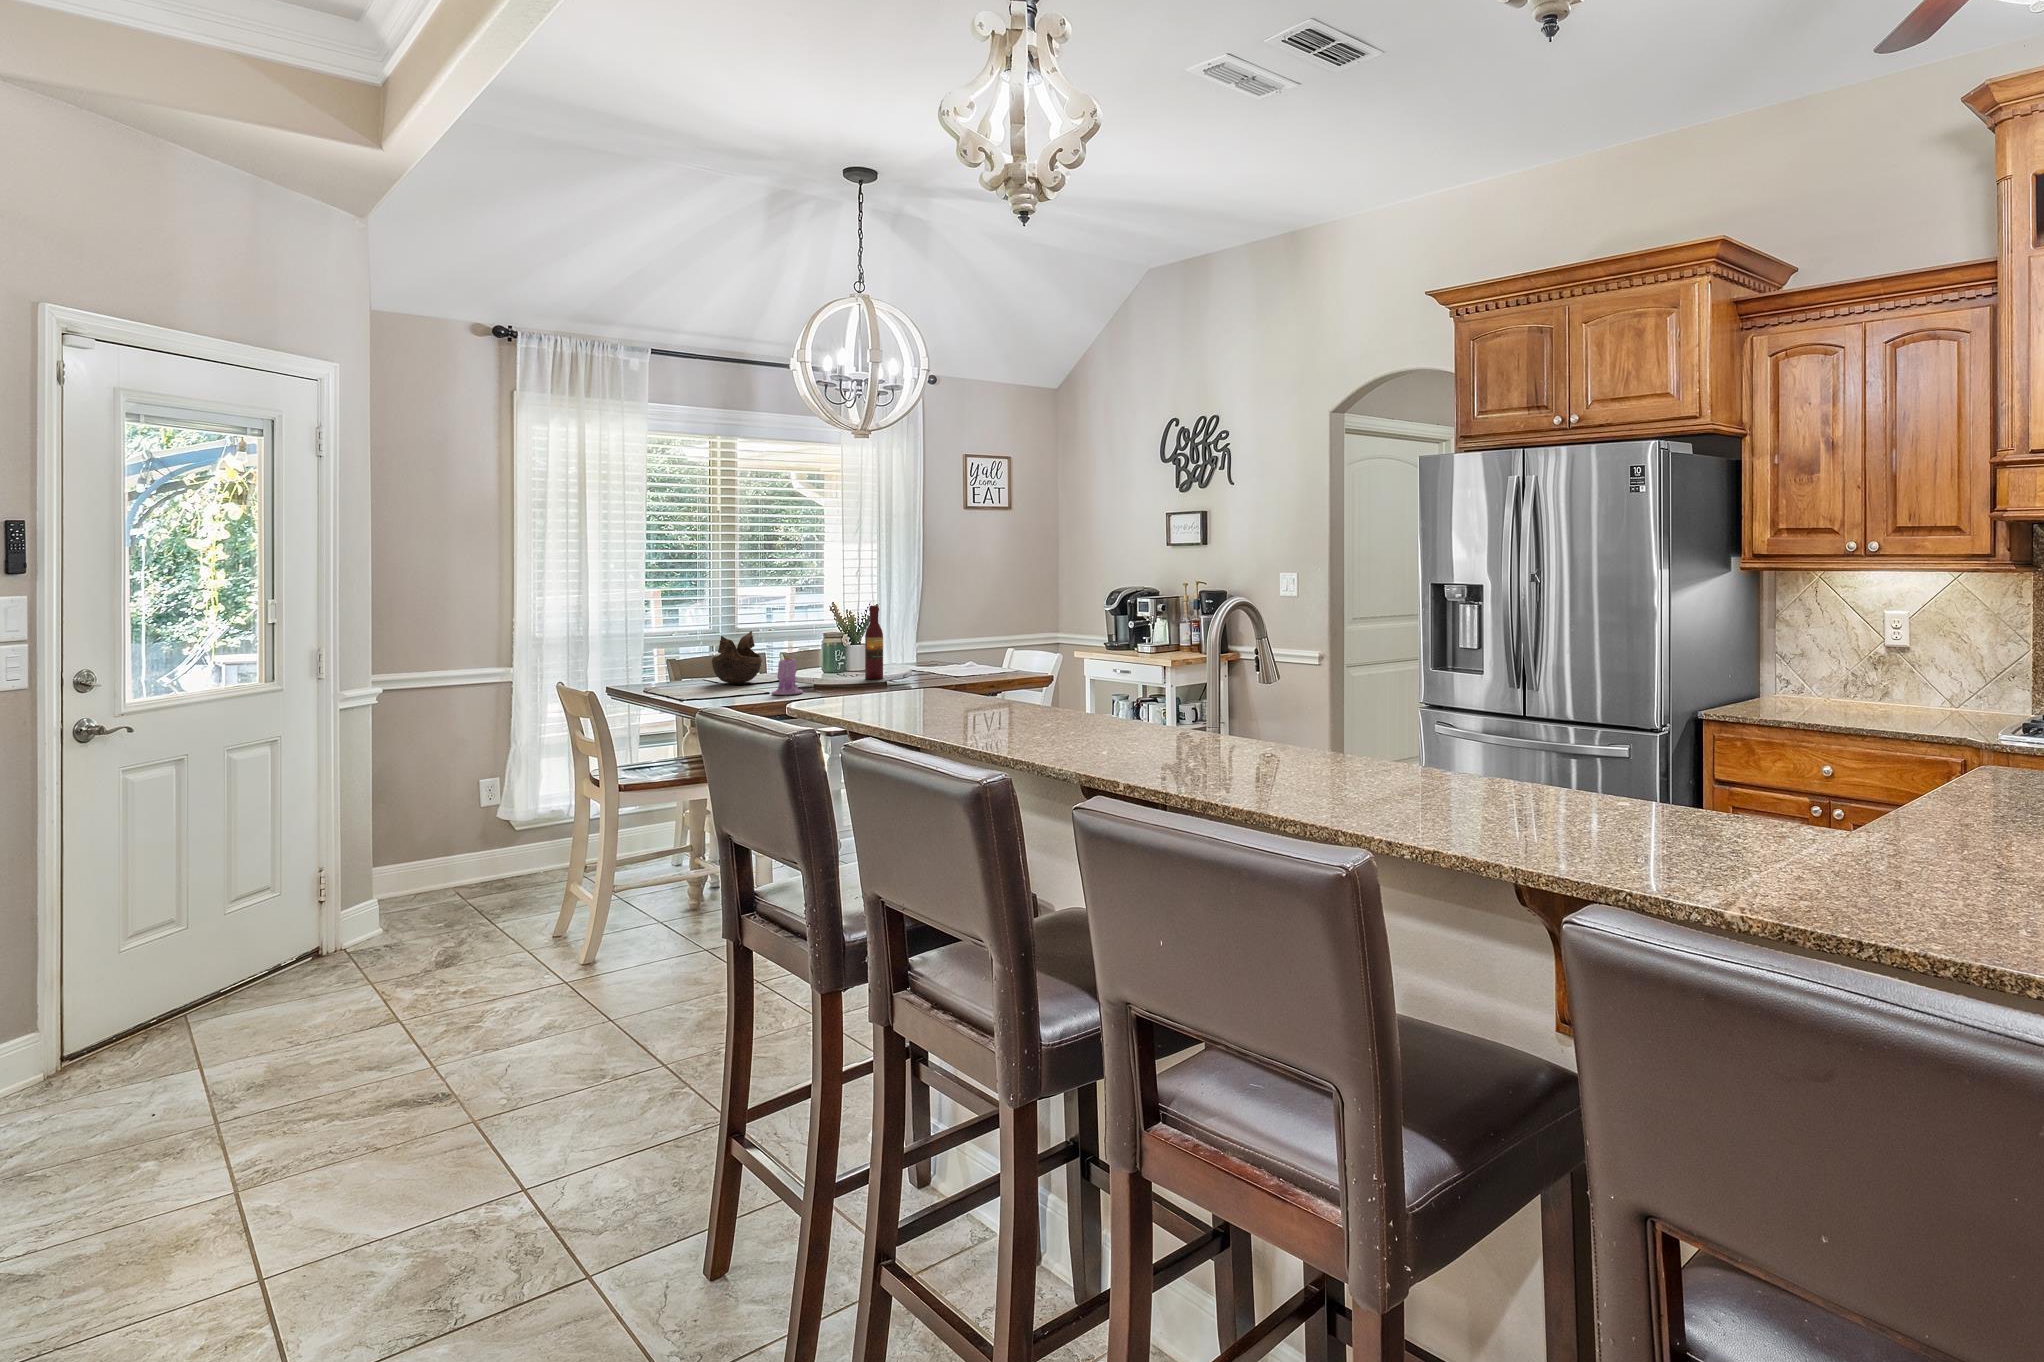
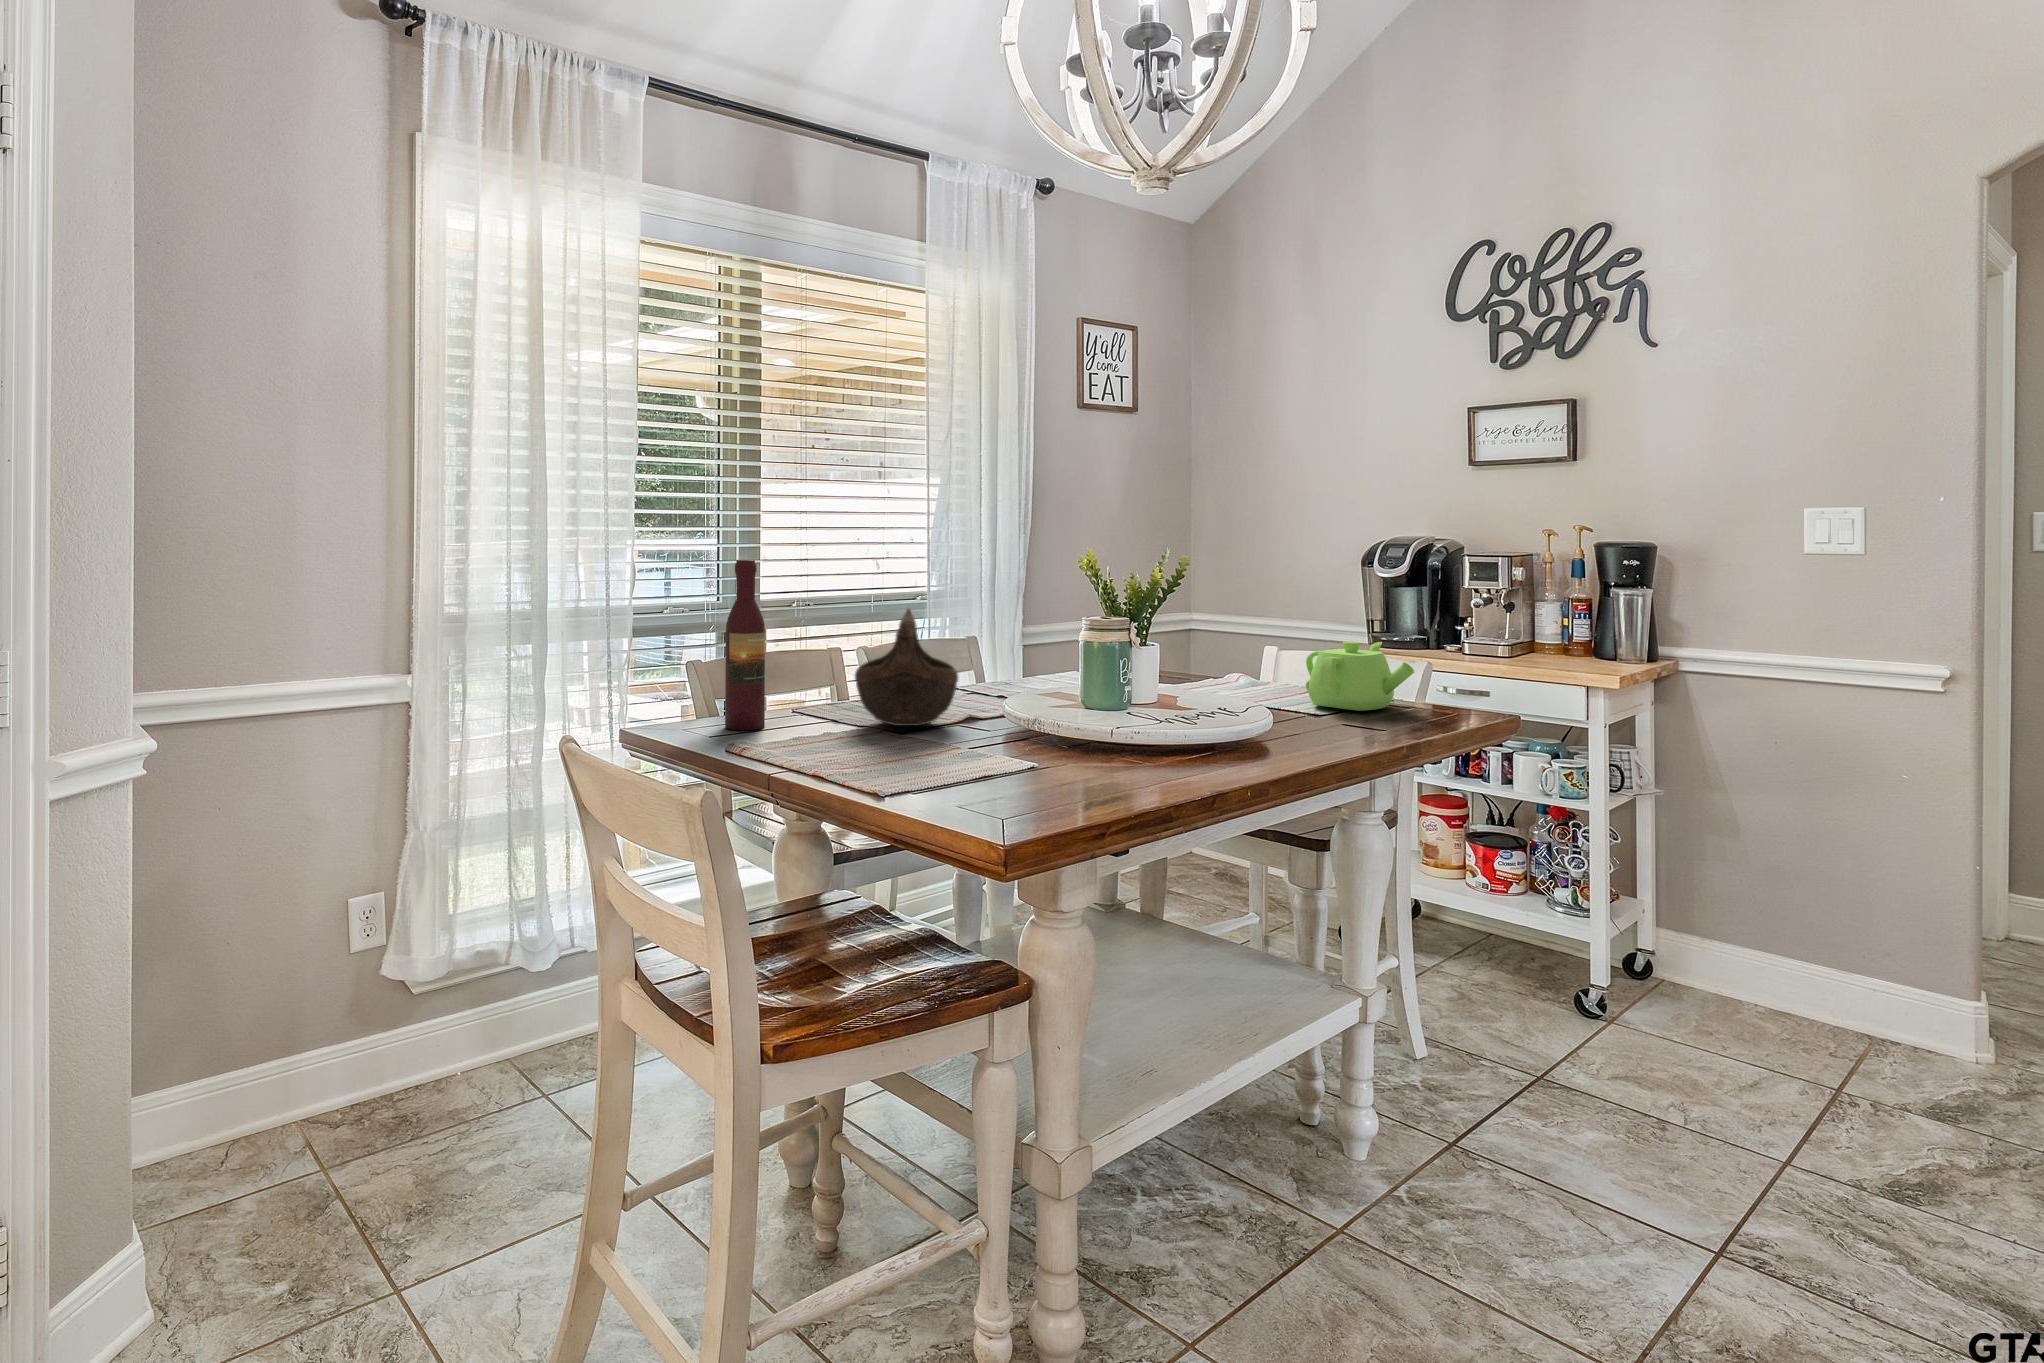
wine bottle: present [865,605,883,679] -> present [725,560,765,730]
teapot: none [942,644,992,676] -> present [1306,641,1414,711]
candle: present [772,655,803,695] -> none [1075,671,1150,779]

